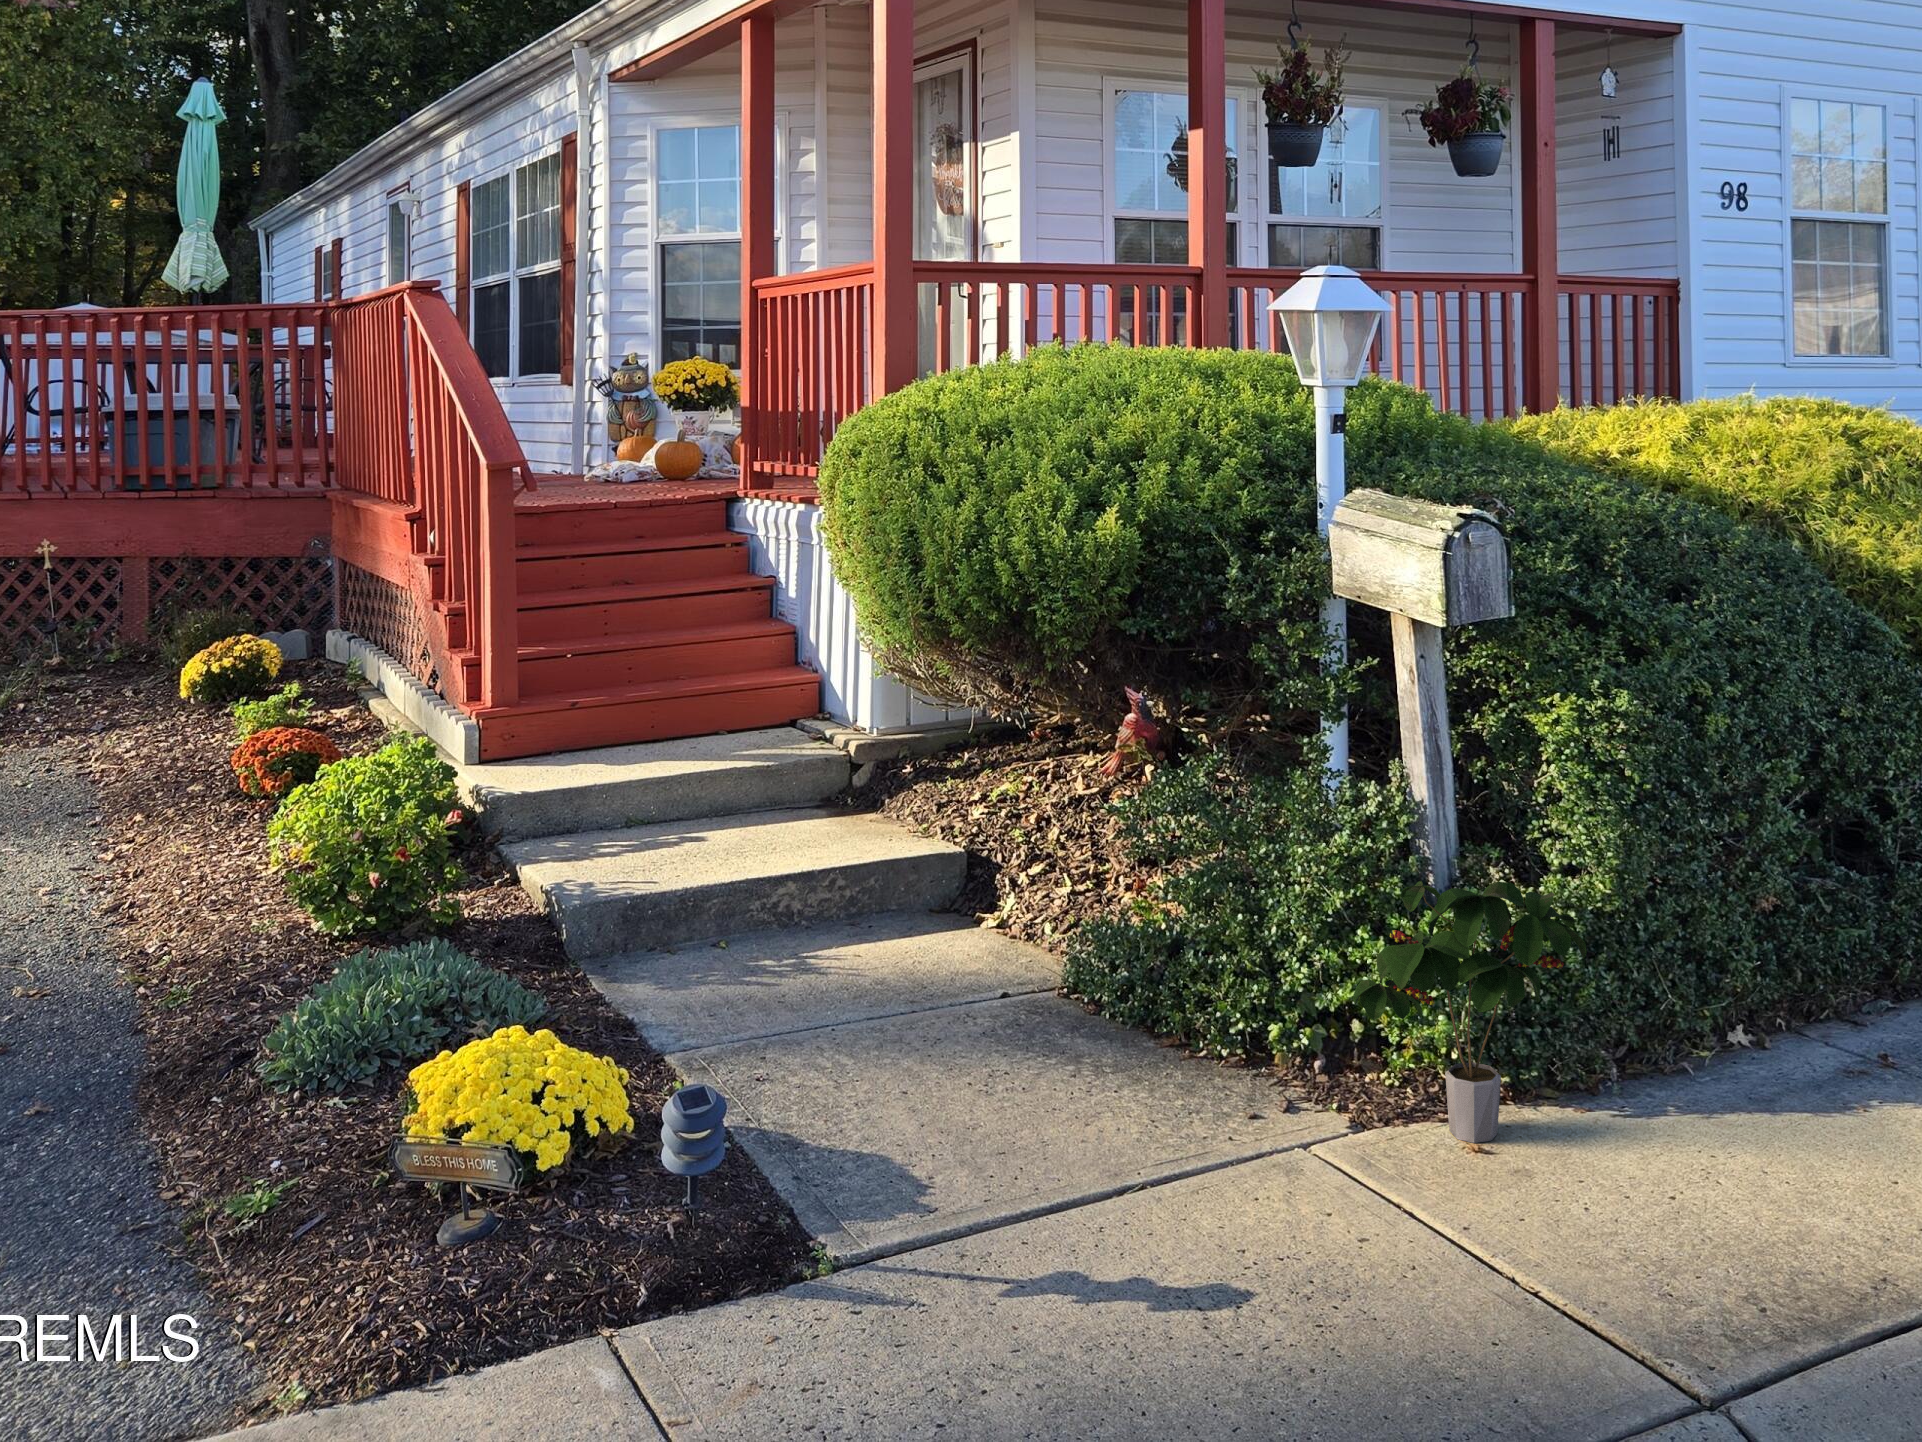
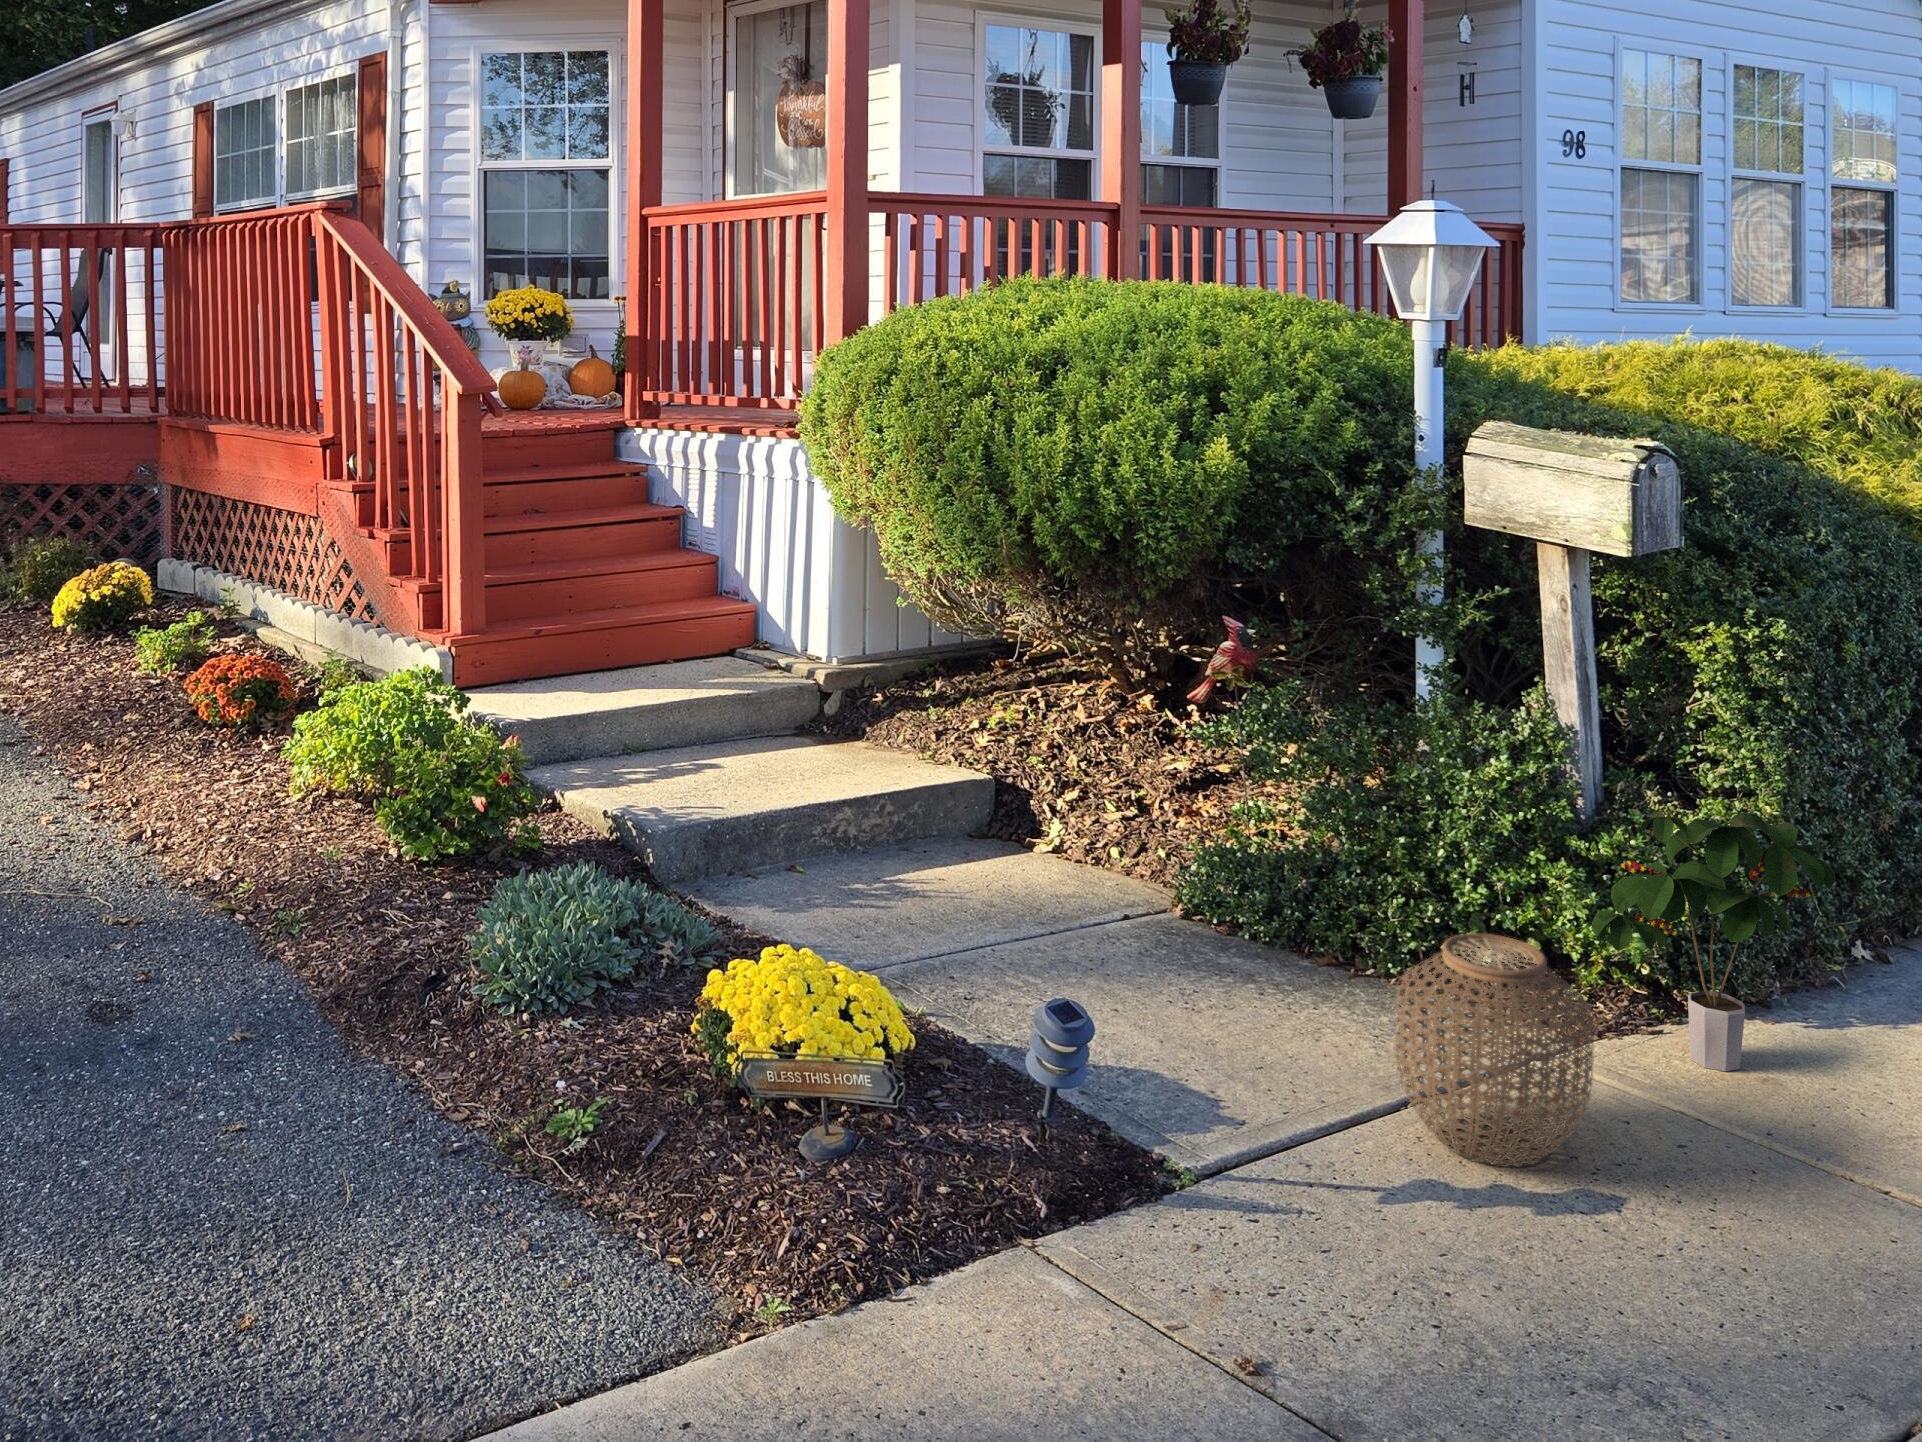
woven basket: none [1082,998,1264,1228] -> present [1395,933,1594,1166]

